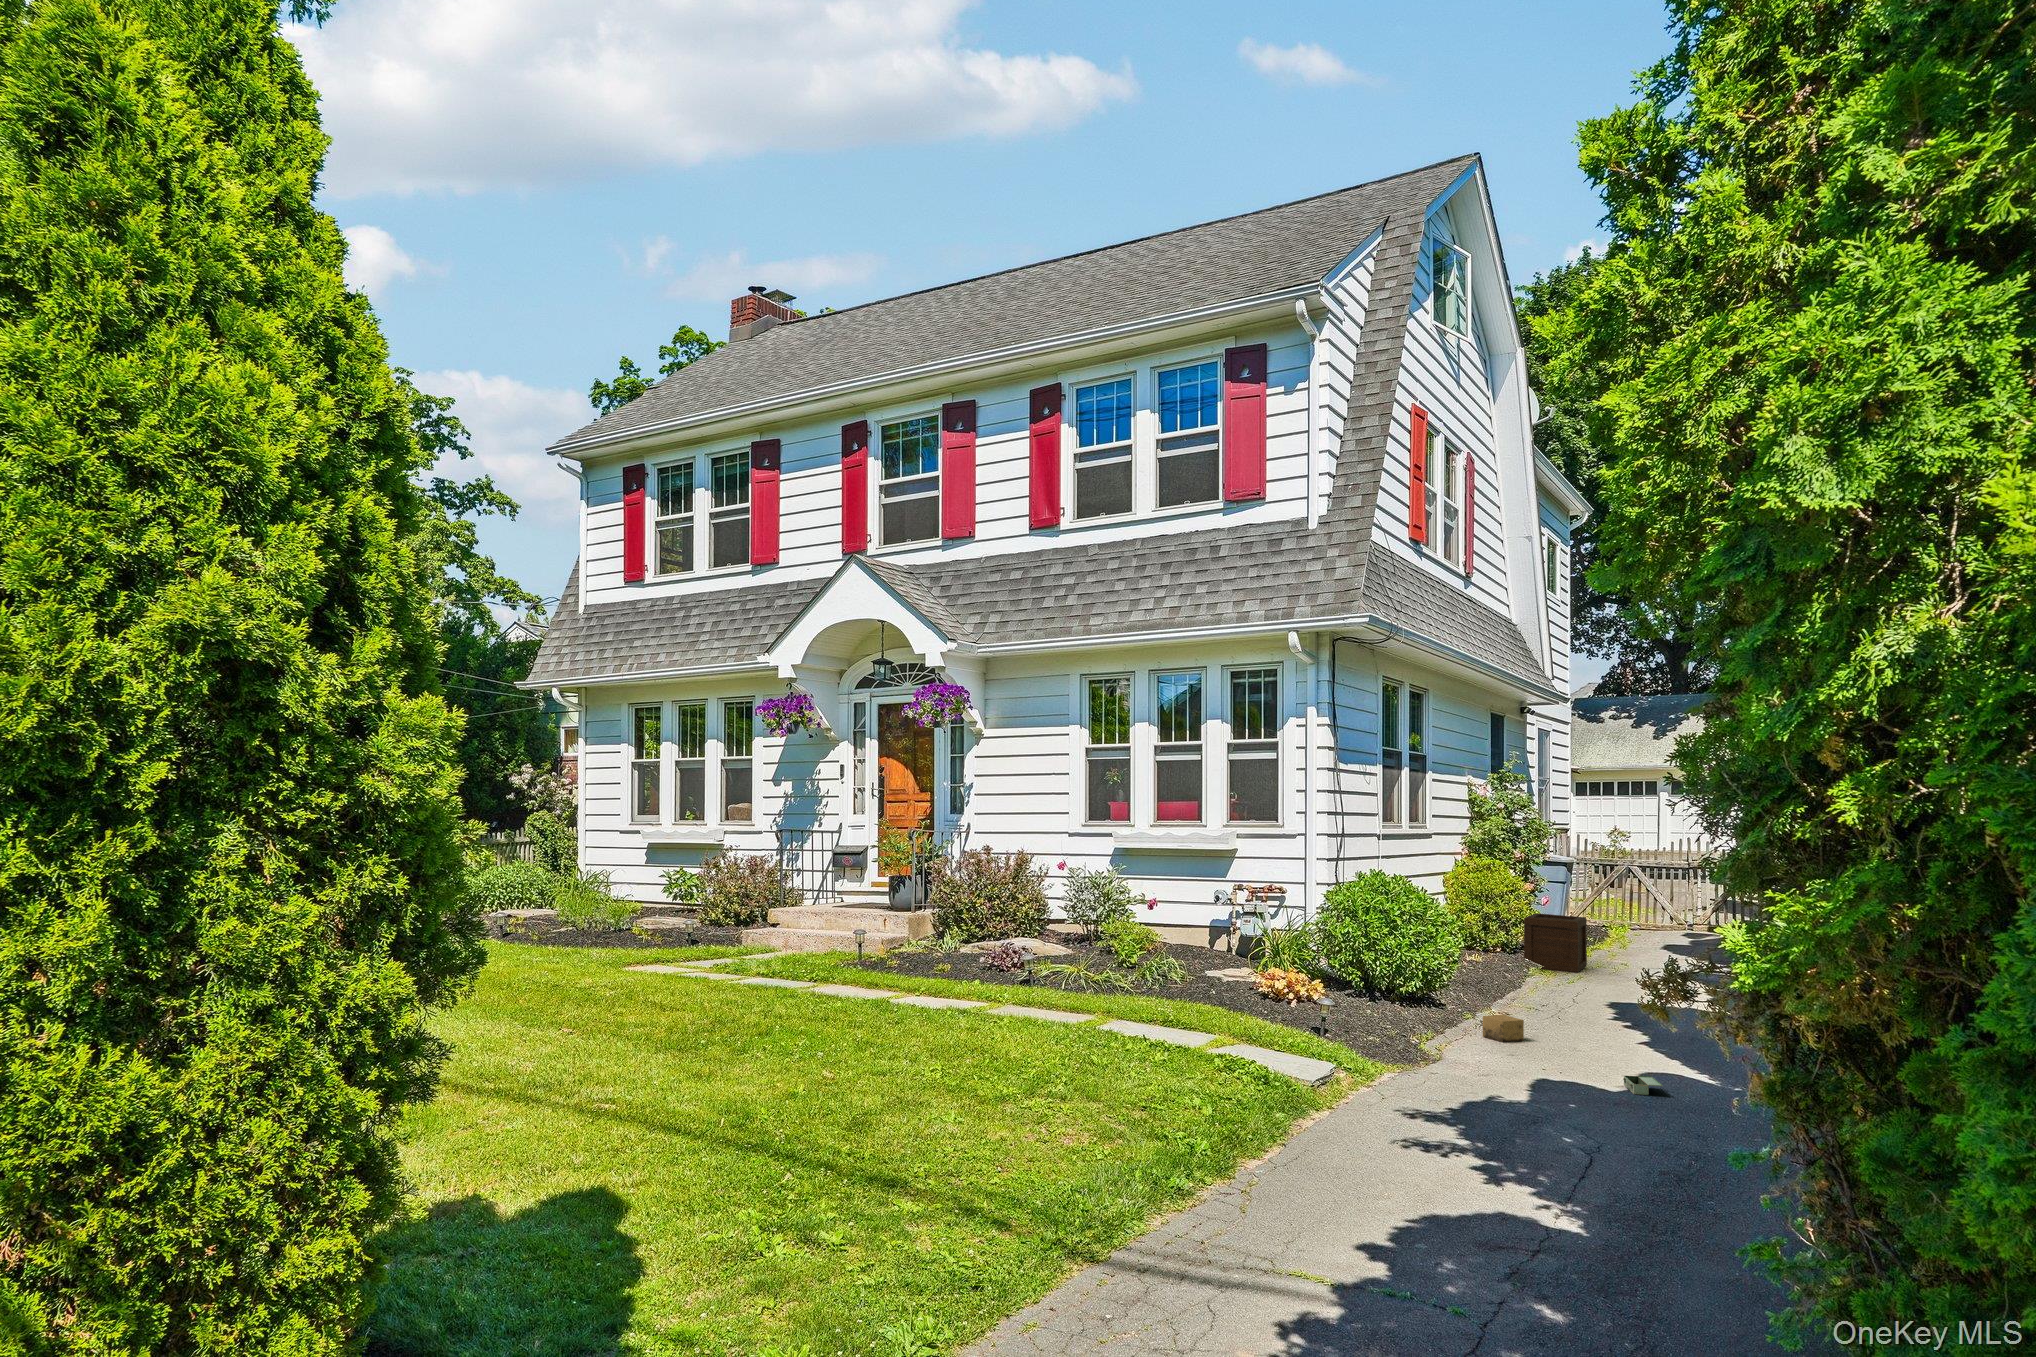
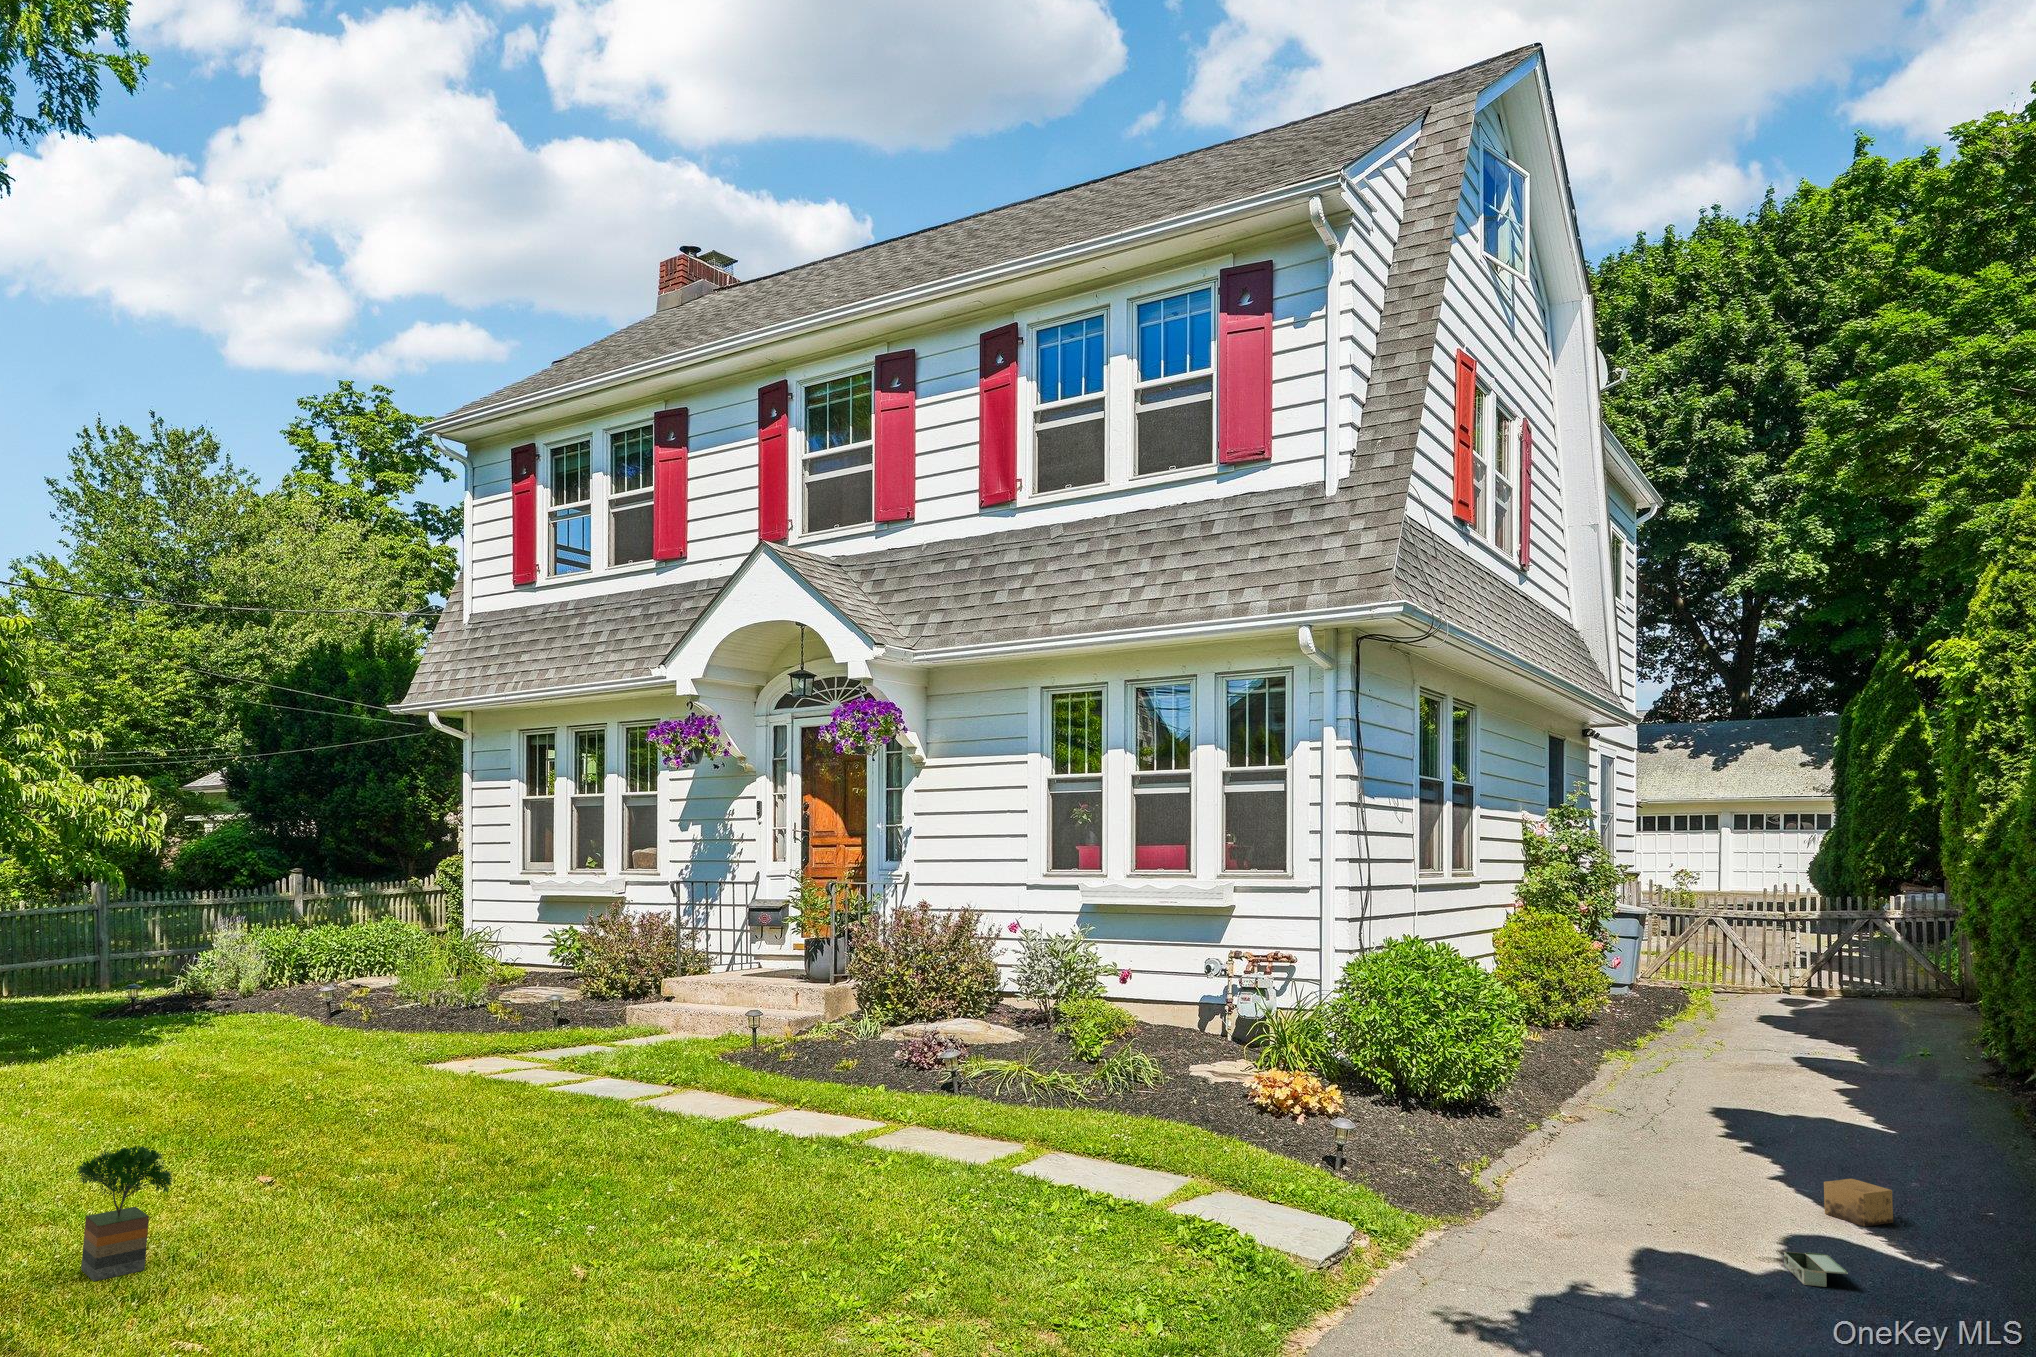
wooden crate: present [1524,913,1587,973] -> none [1602,983,1681,1061]
potted tree: none [496,995,558,1080] -> present [77,1146,173,1281]
cardboard box: present [1483,1015,1524,1043] -> present [1824,1179,1893,1227]

